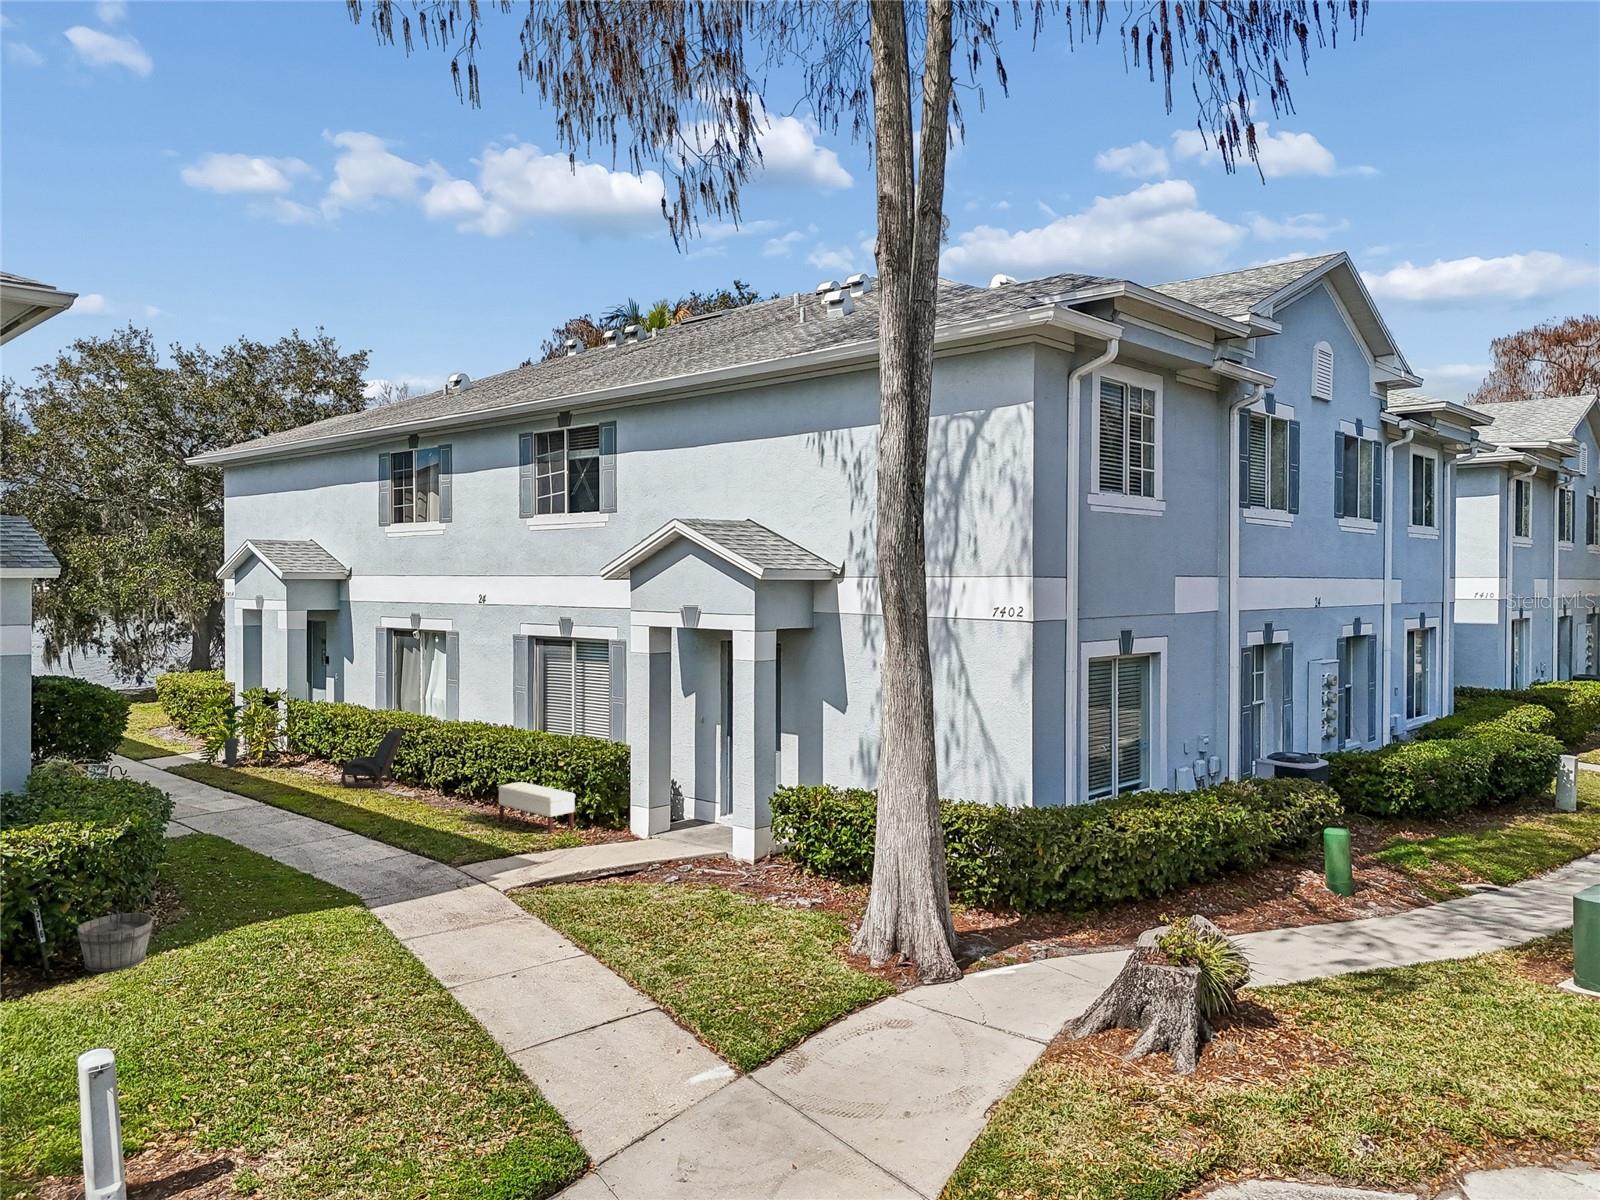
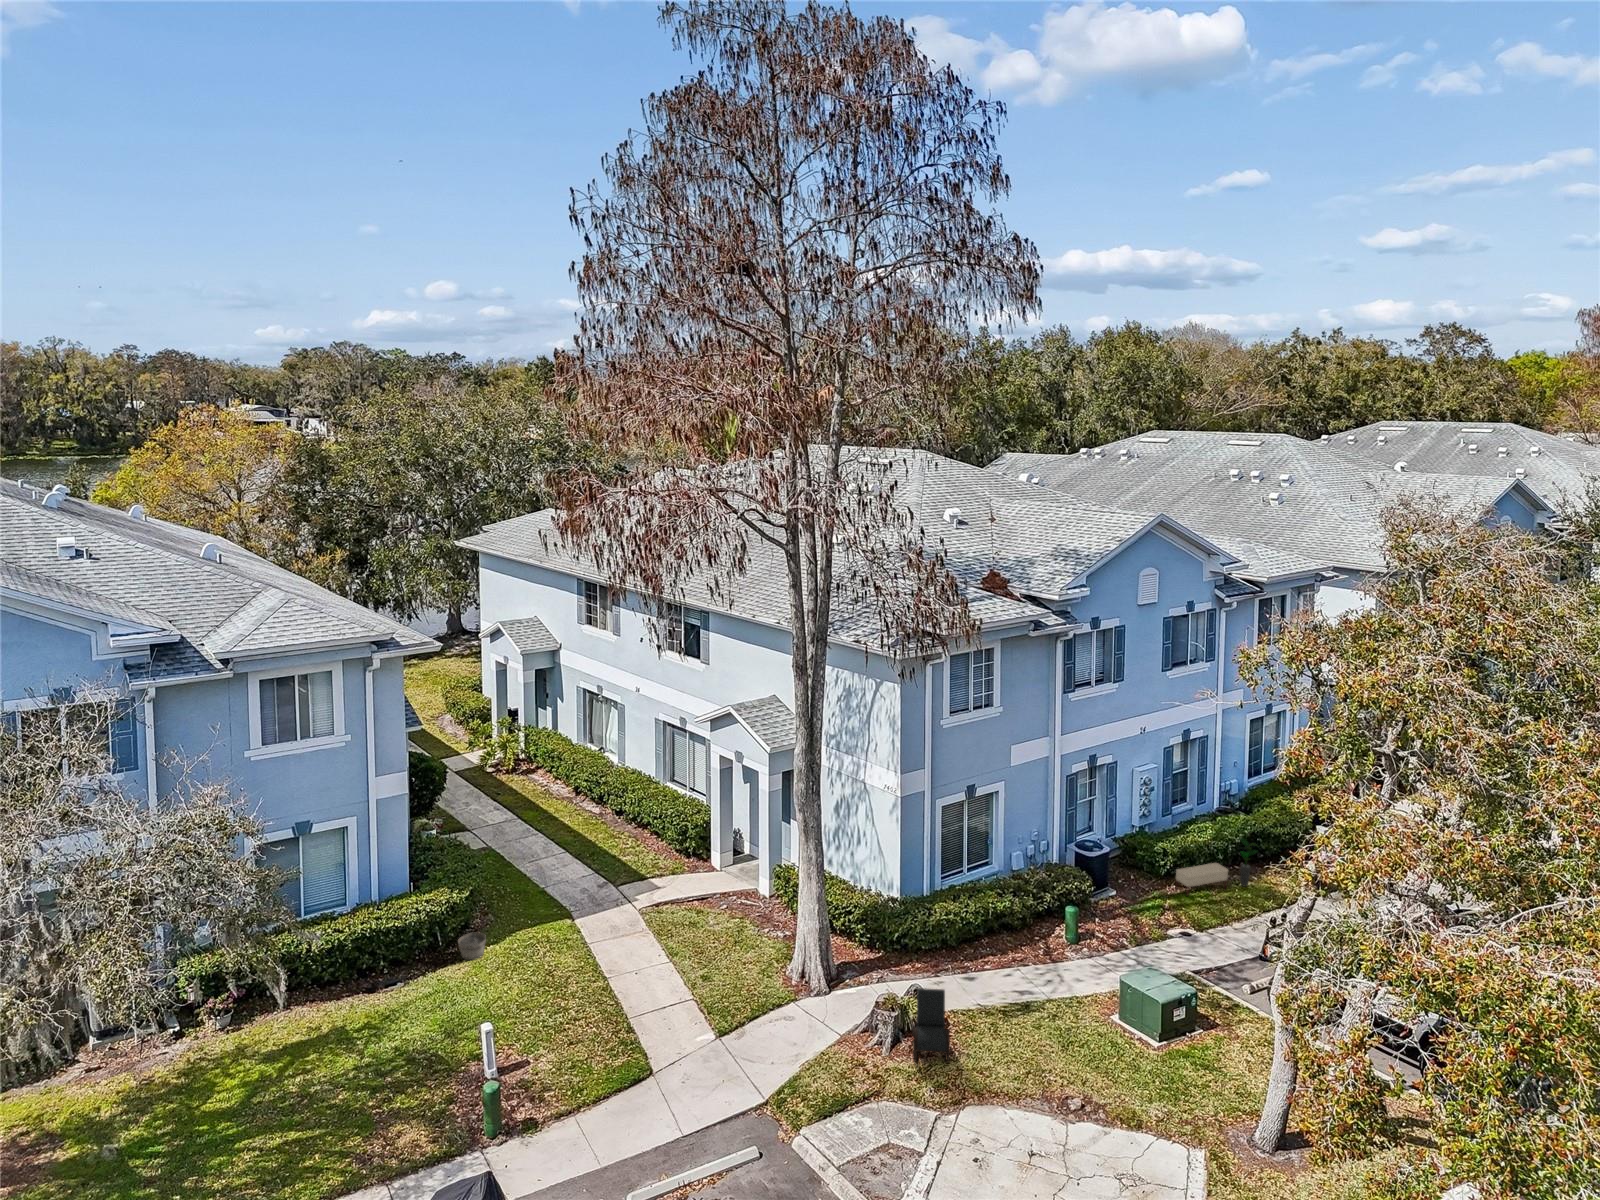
potted plant: present [221,706,245,766] -> present [1240,838,1258,886]
lounge chair: present [341,728,404,789] -> present [912,988,951,1063]
bench: present [498,782,575,834] -> present [1176,863,1228,896]

